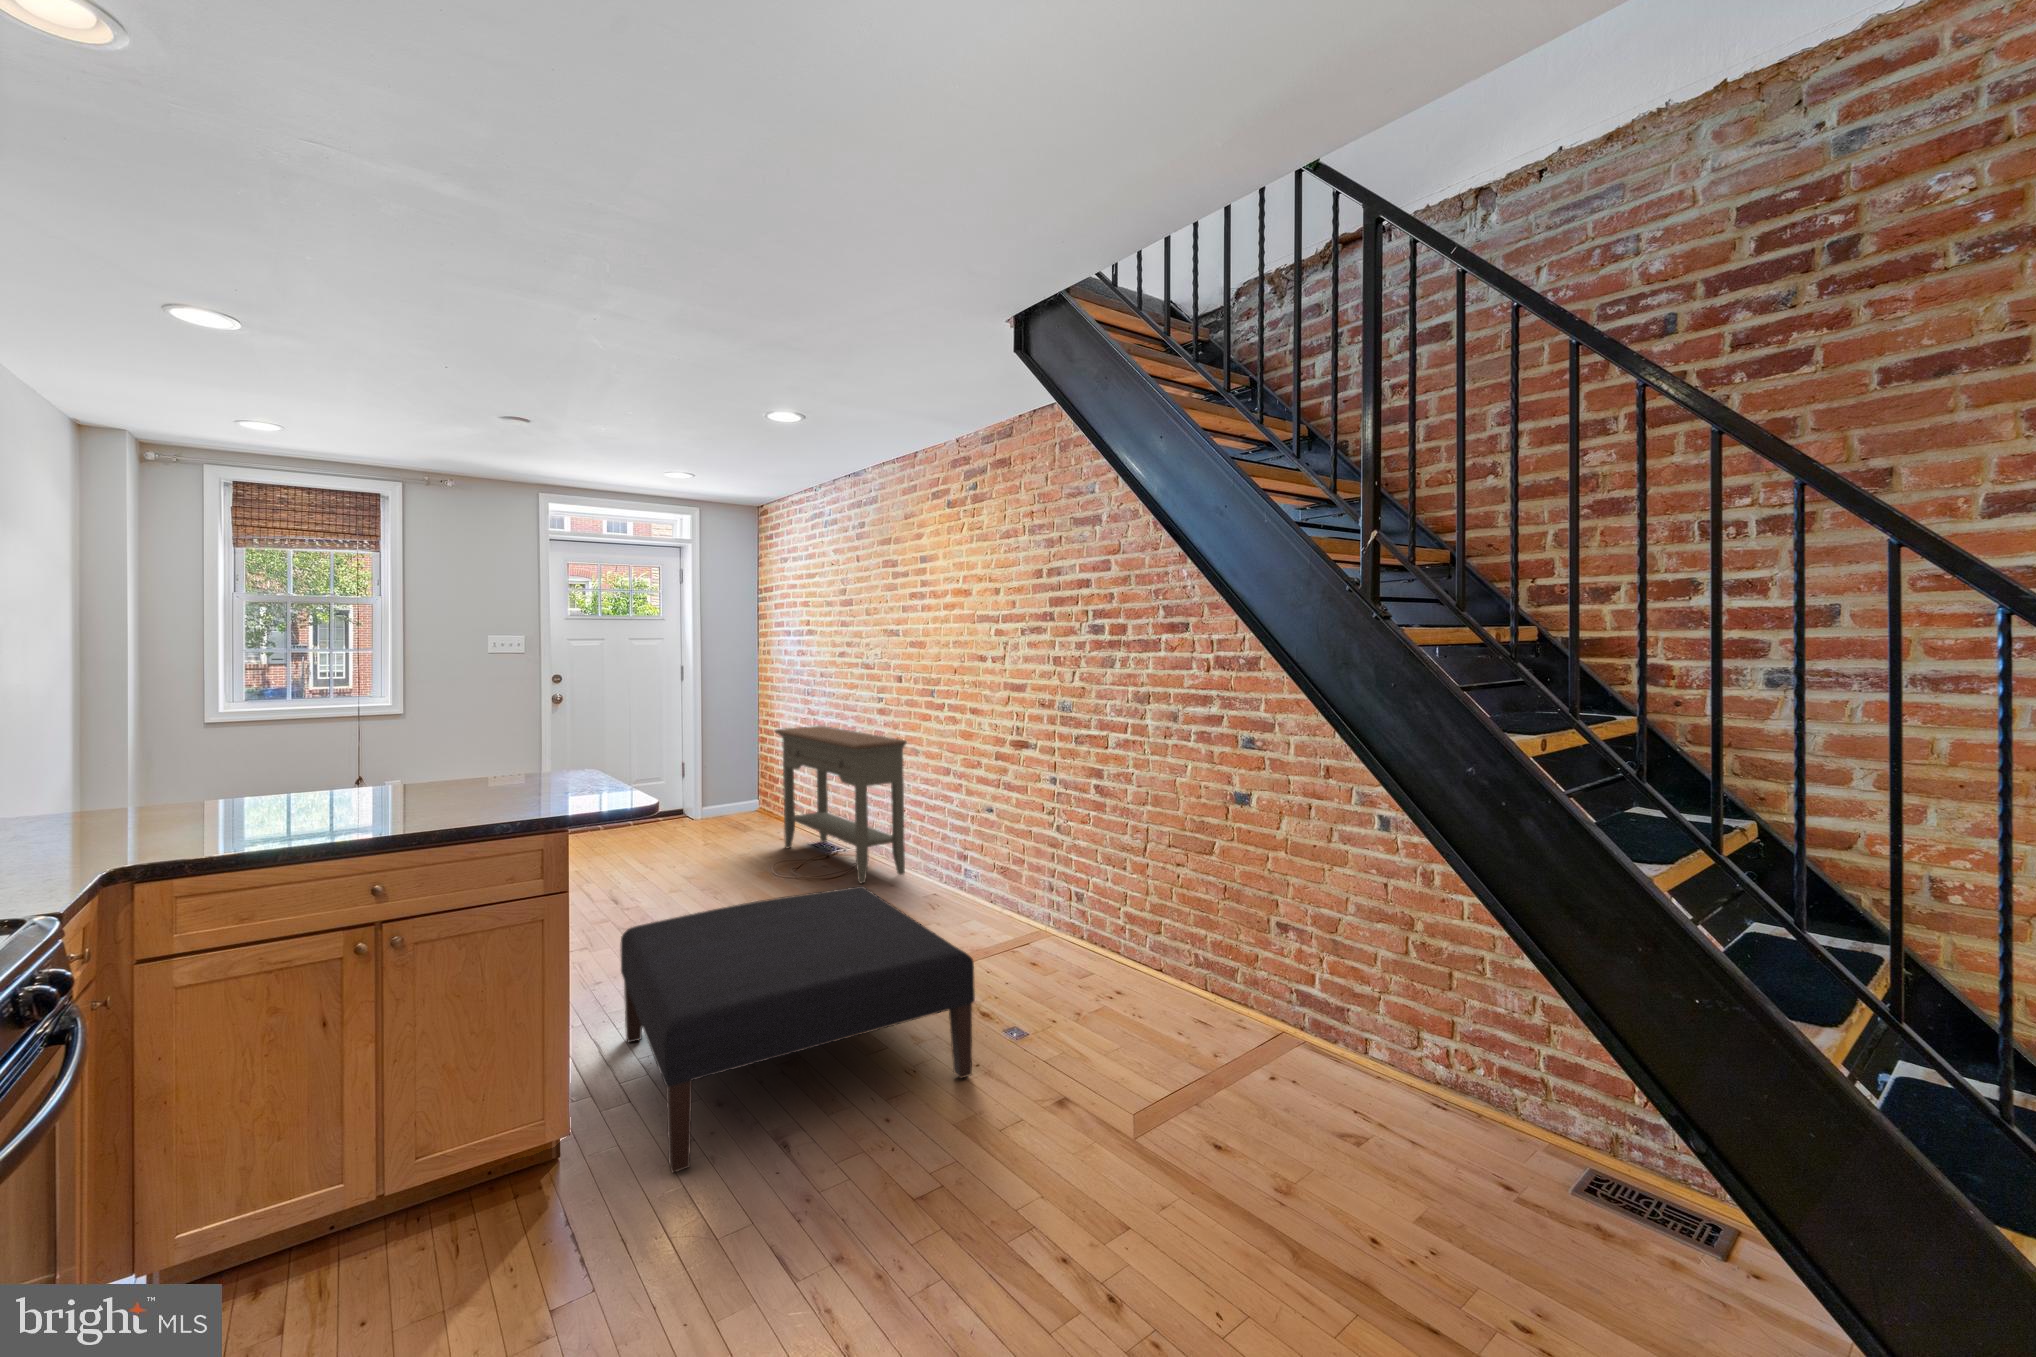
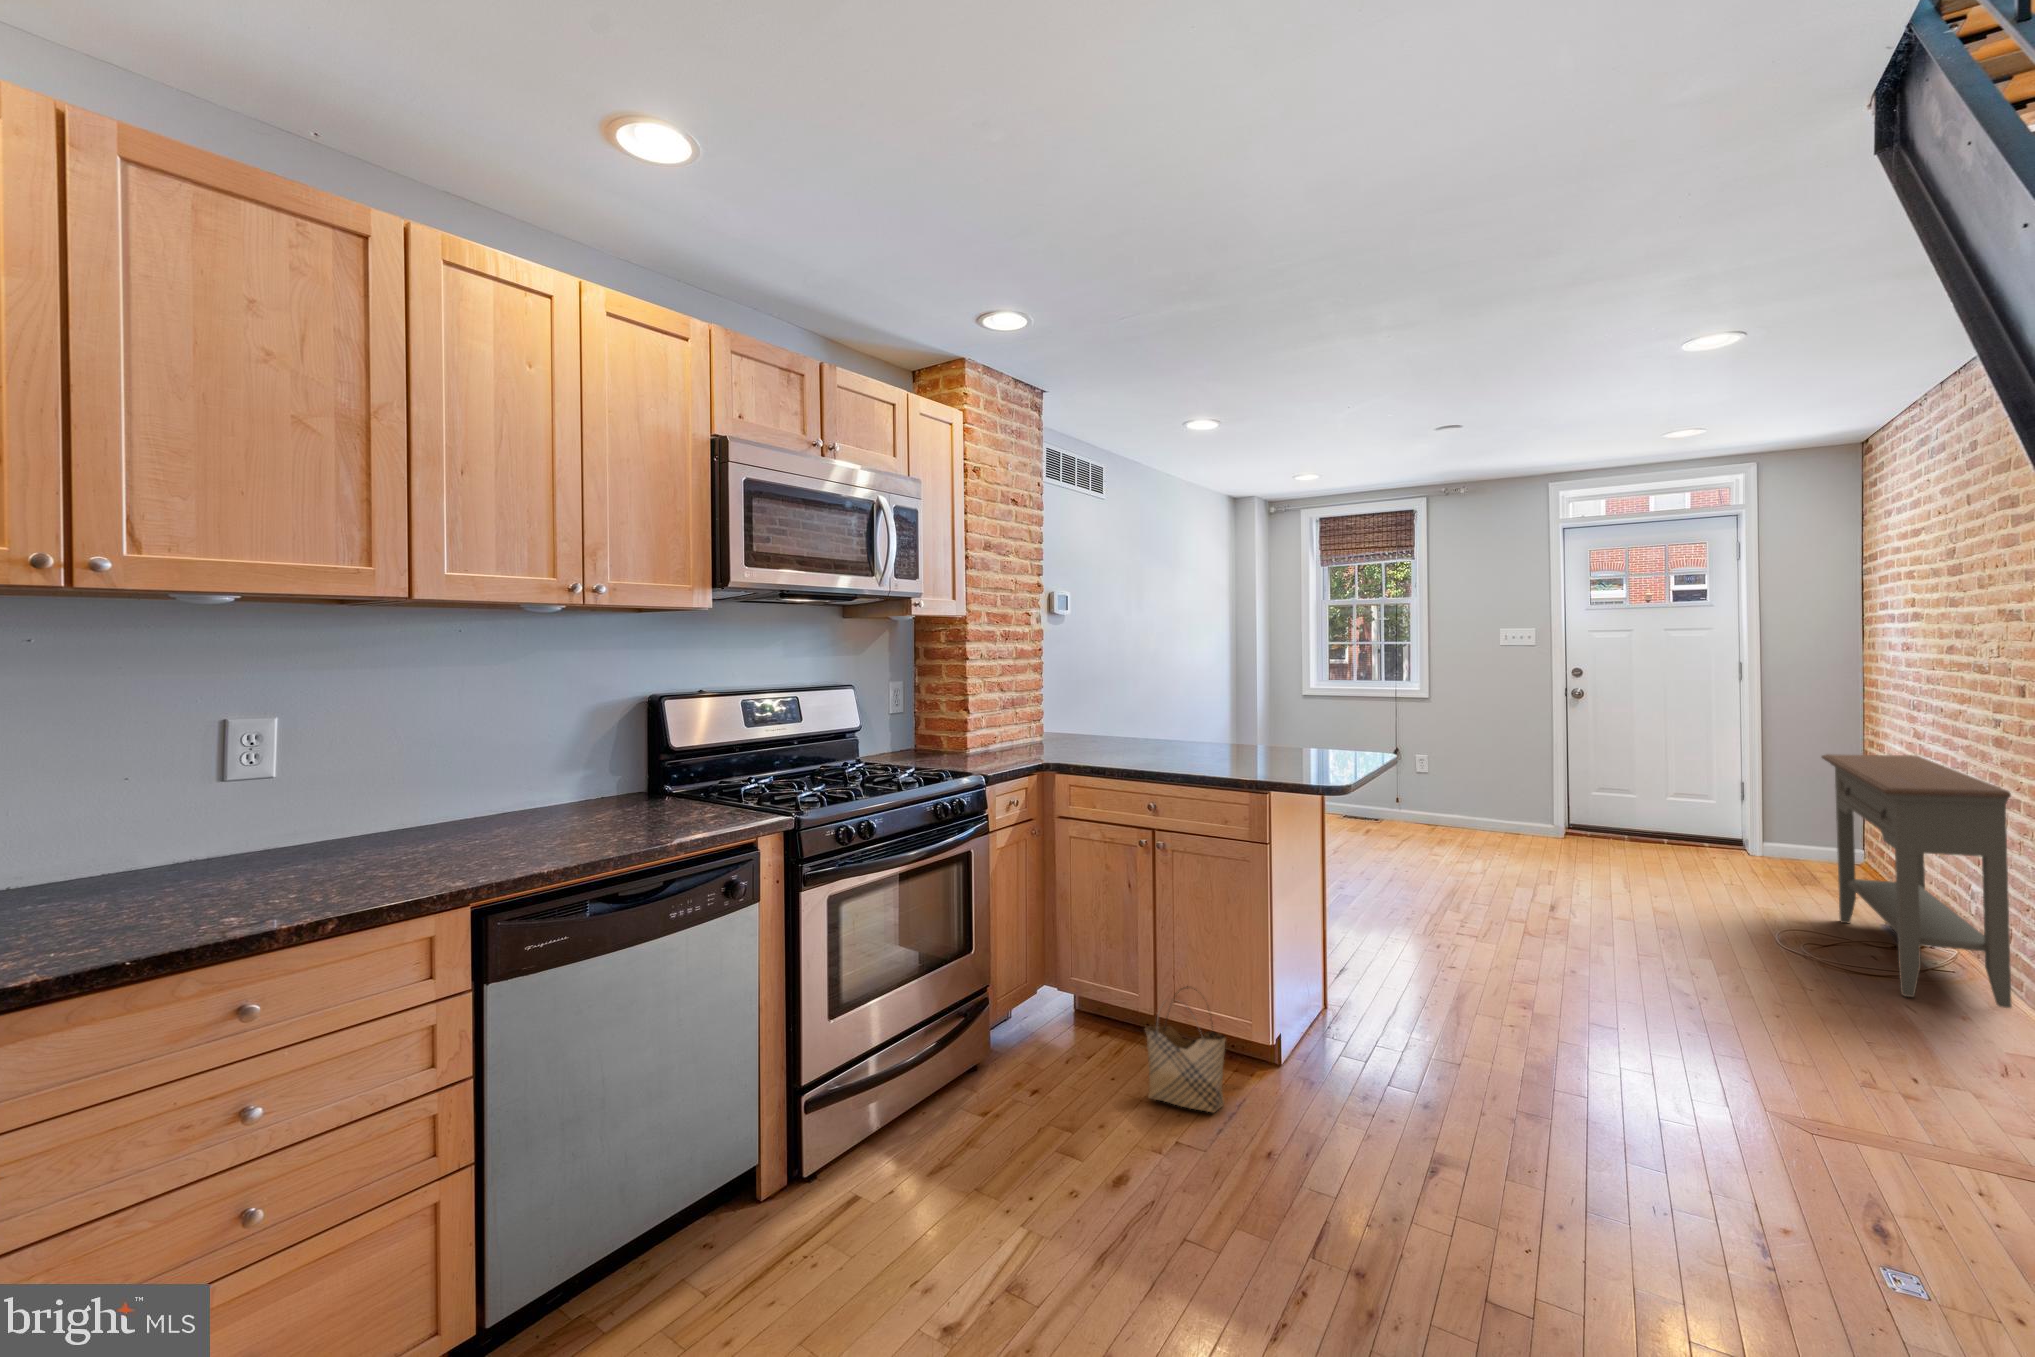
ottoman: present [620,886,975,1173] -> none [1344,933,1753,1261]
woven basket: none [342,1094,484,1293] -> present [1145,986,1226,1112]

